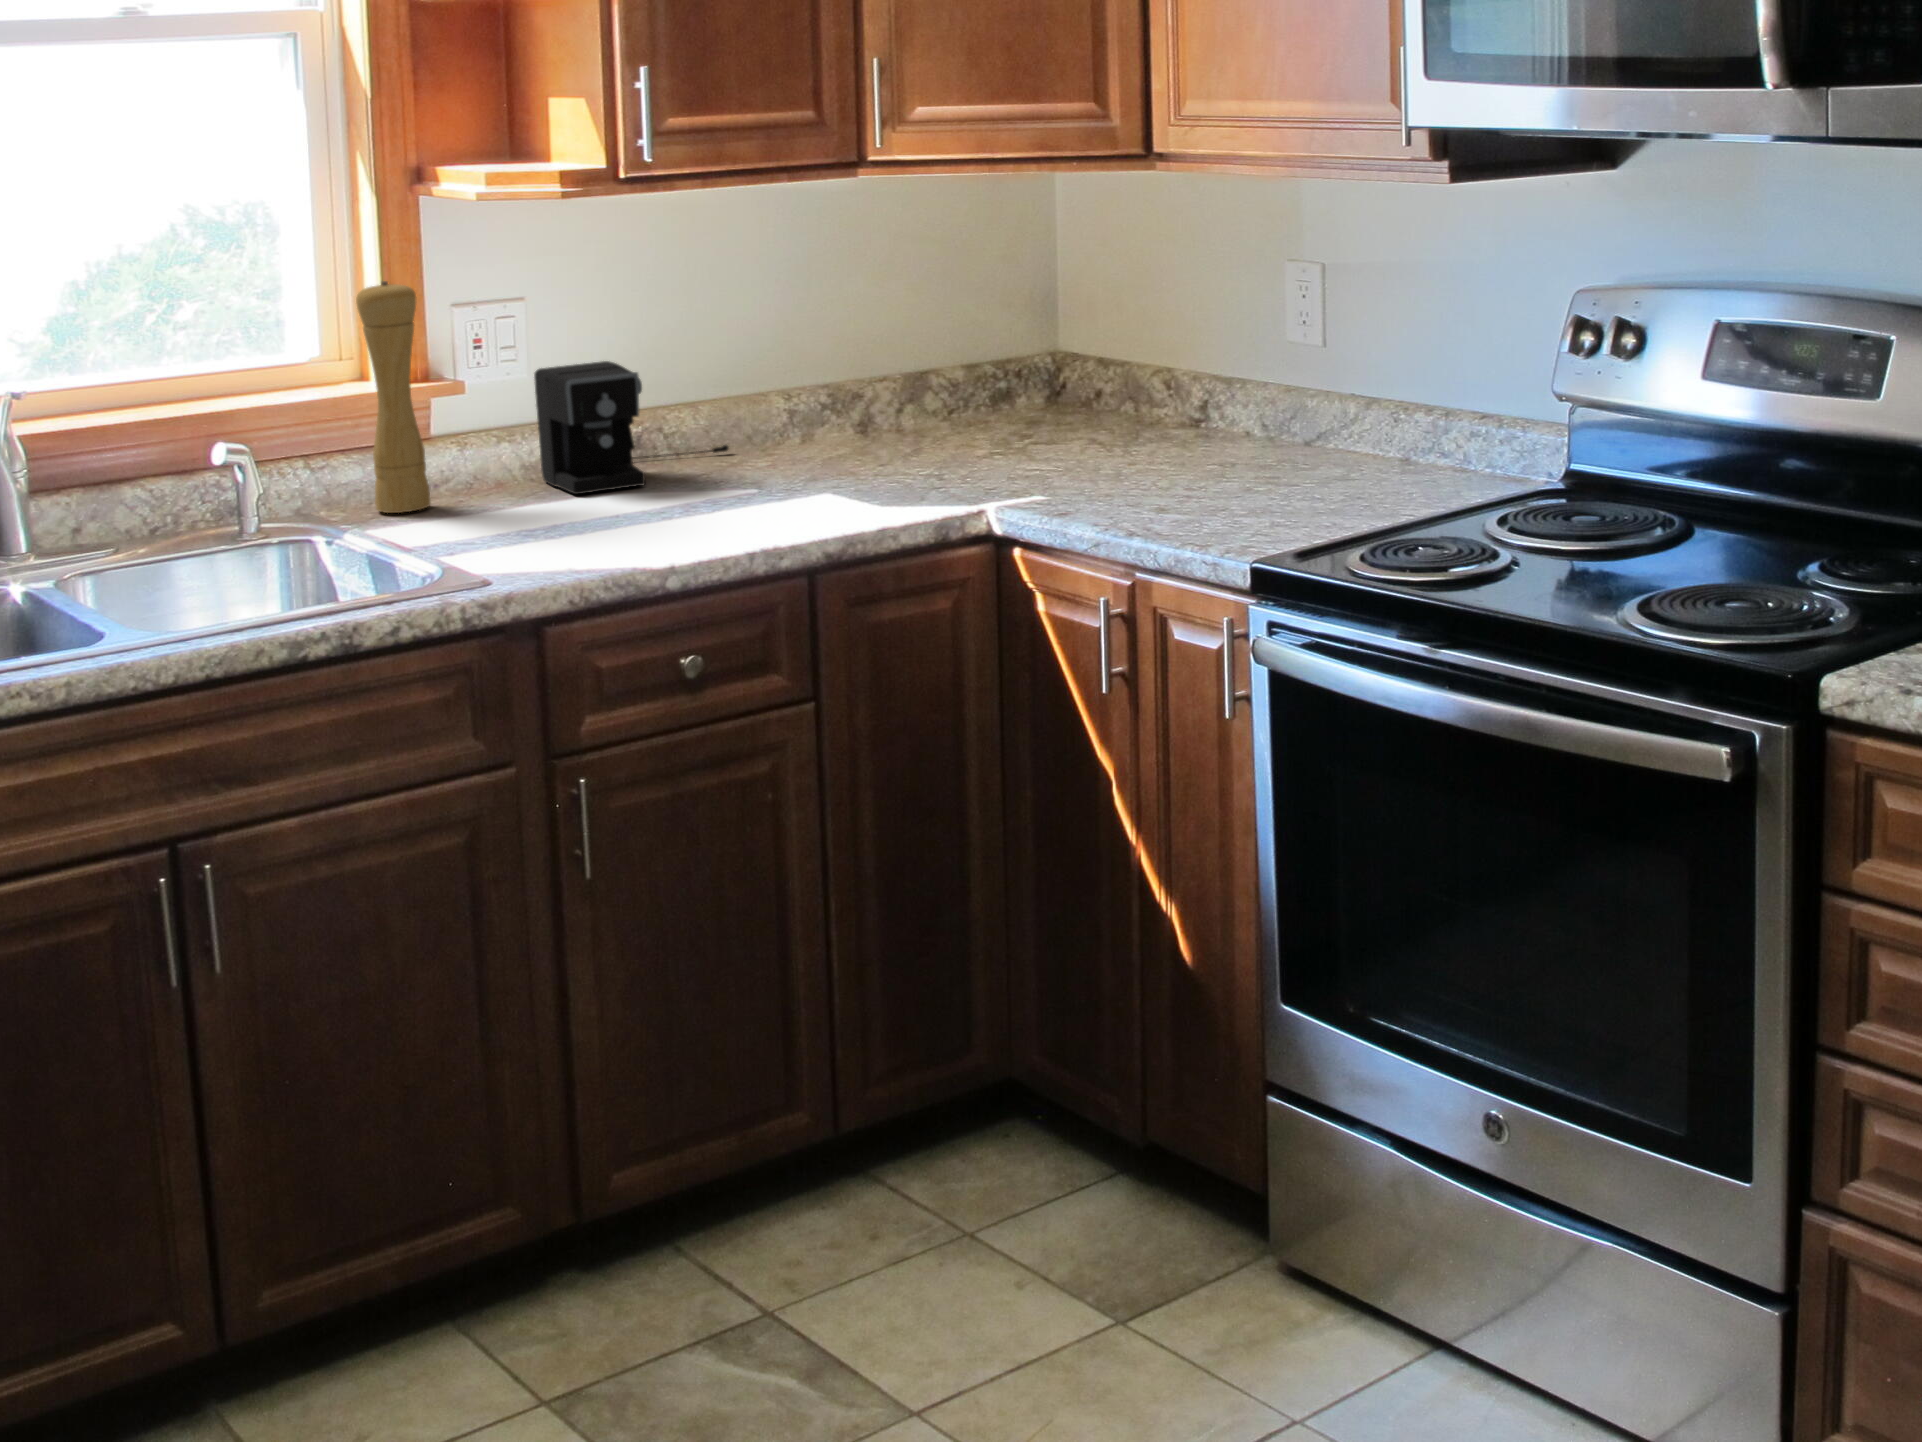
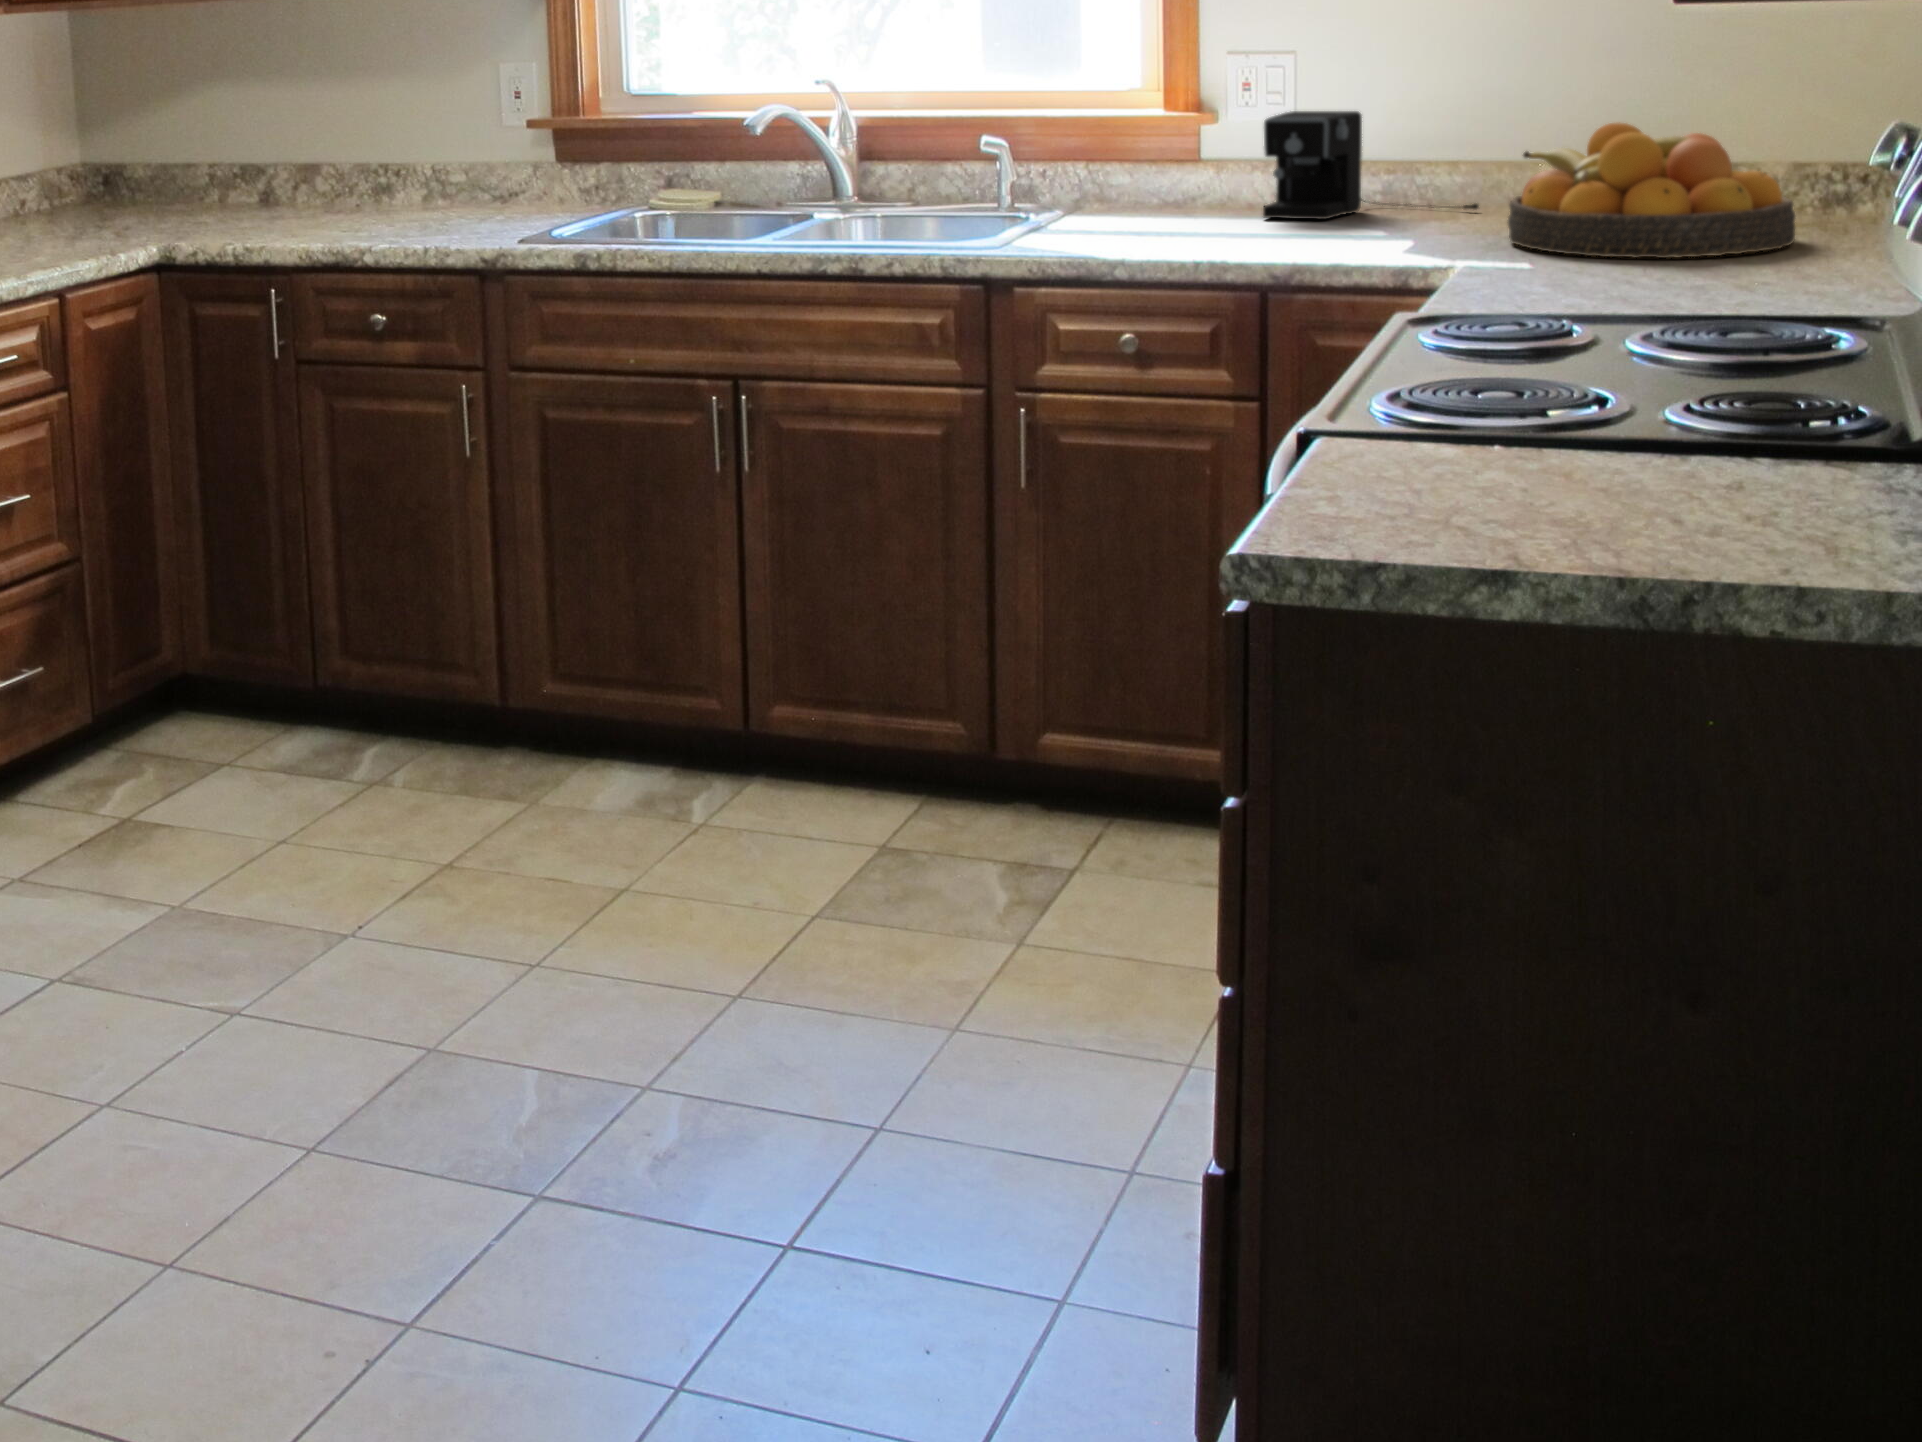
pepper mill: present [356,281,430,513] -> none [1122,22,1171,212]
fruit bowl: none [884,345,1149,481] -> present [1508,122,1795,258]

